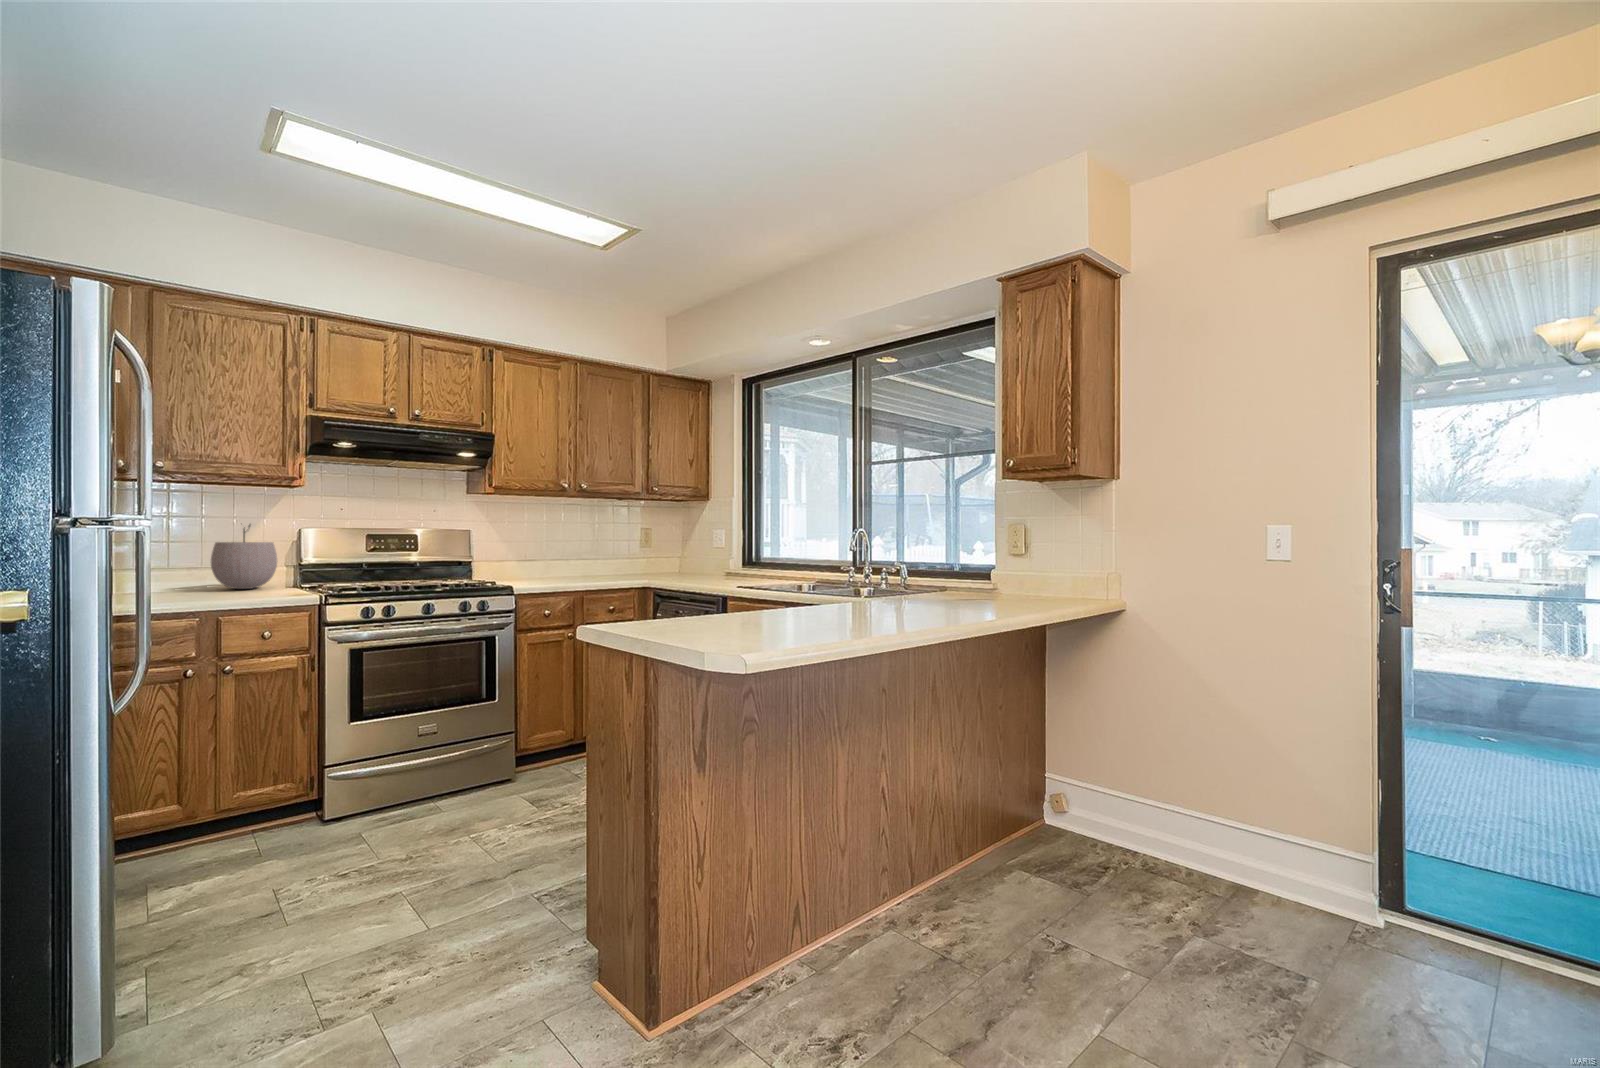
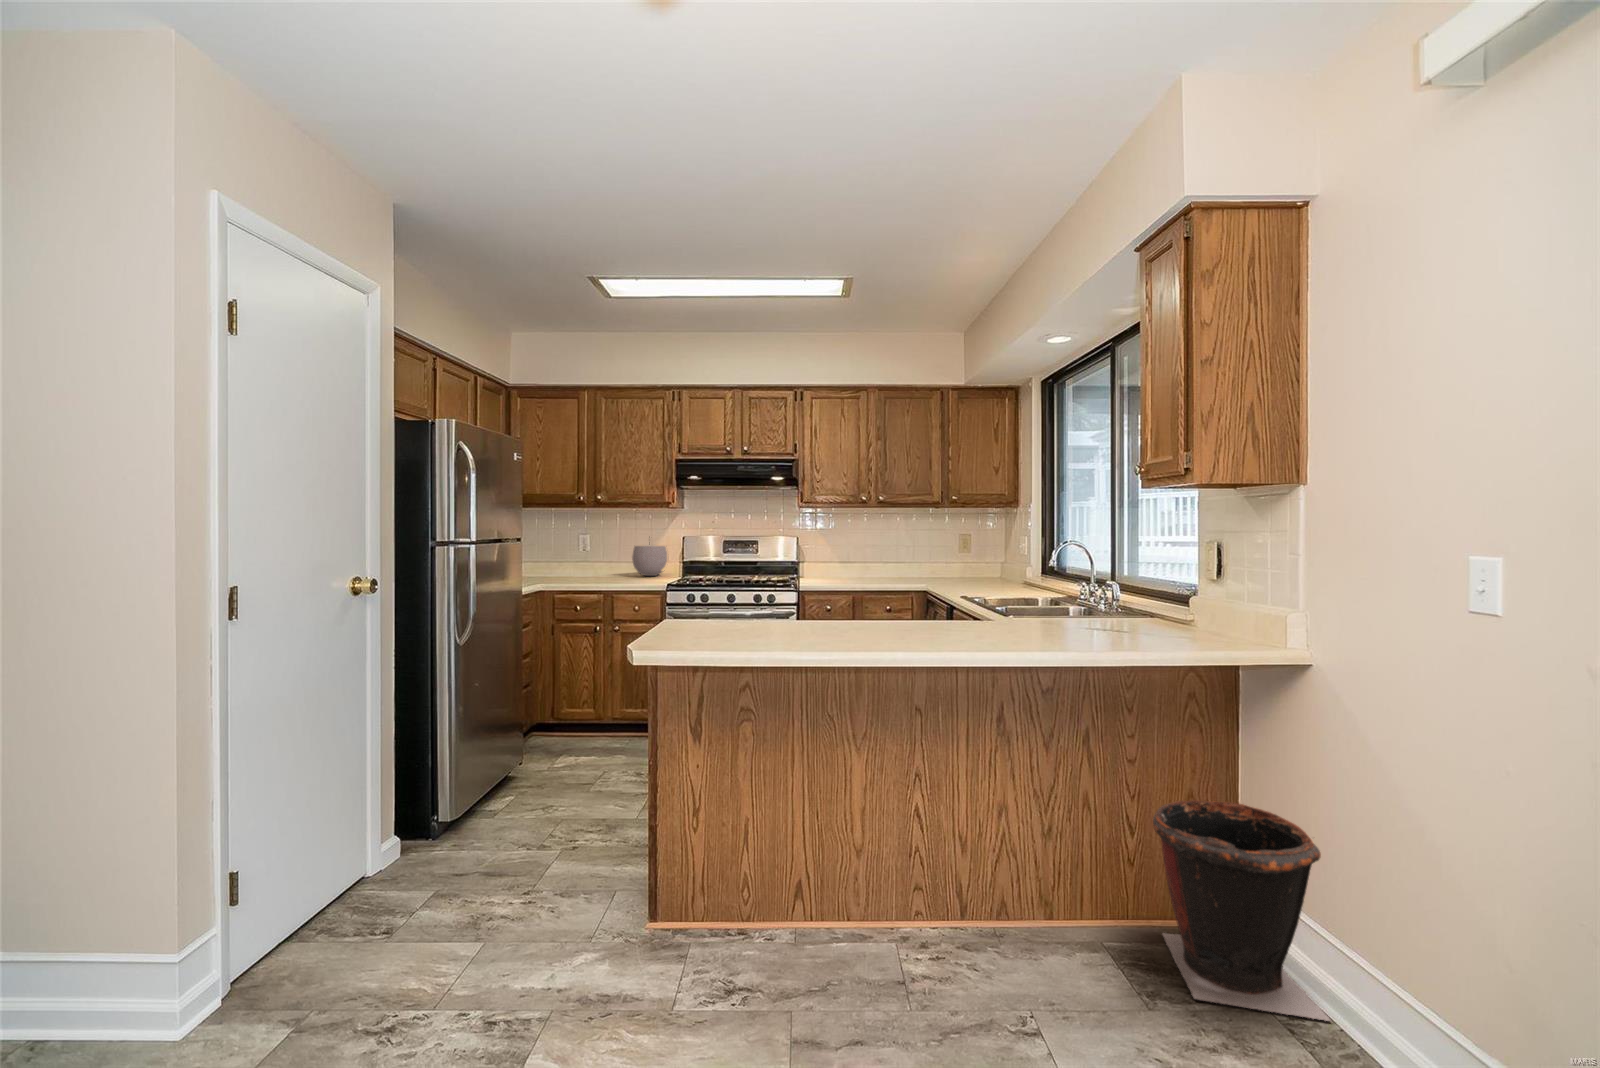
waste bin: none [1034,731,1171,885] -> present [1153,800,1330,1021]

